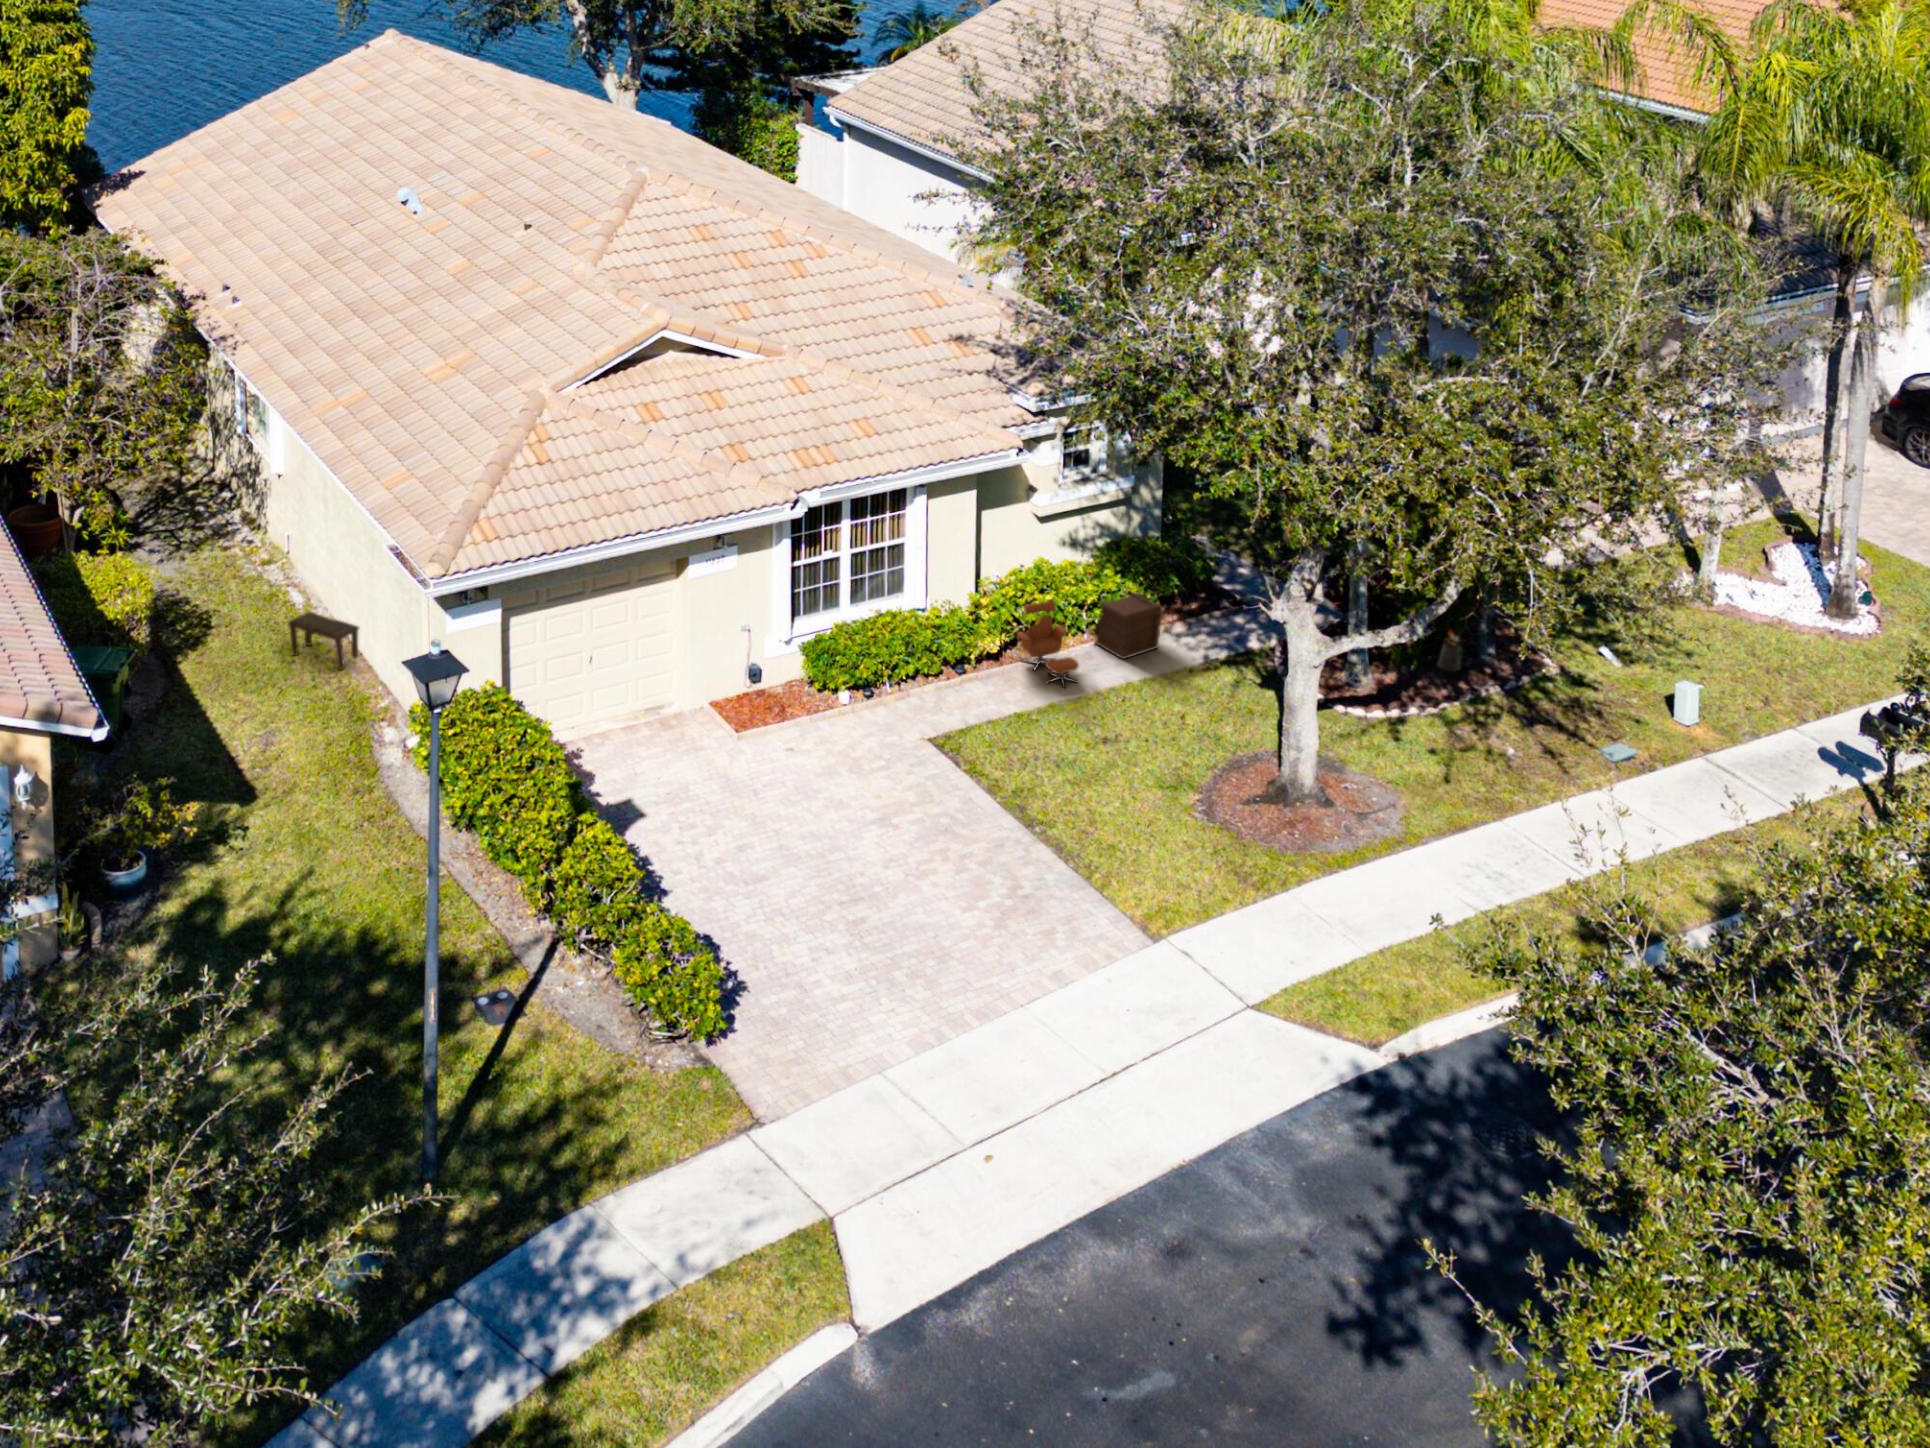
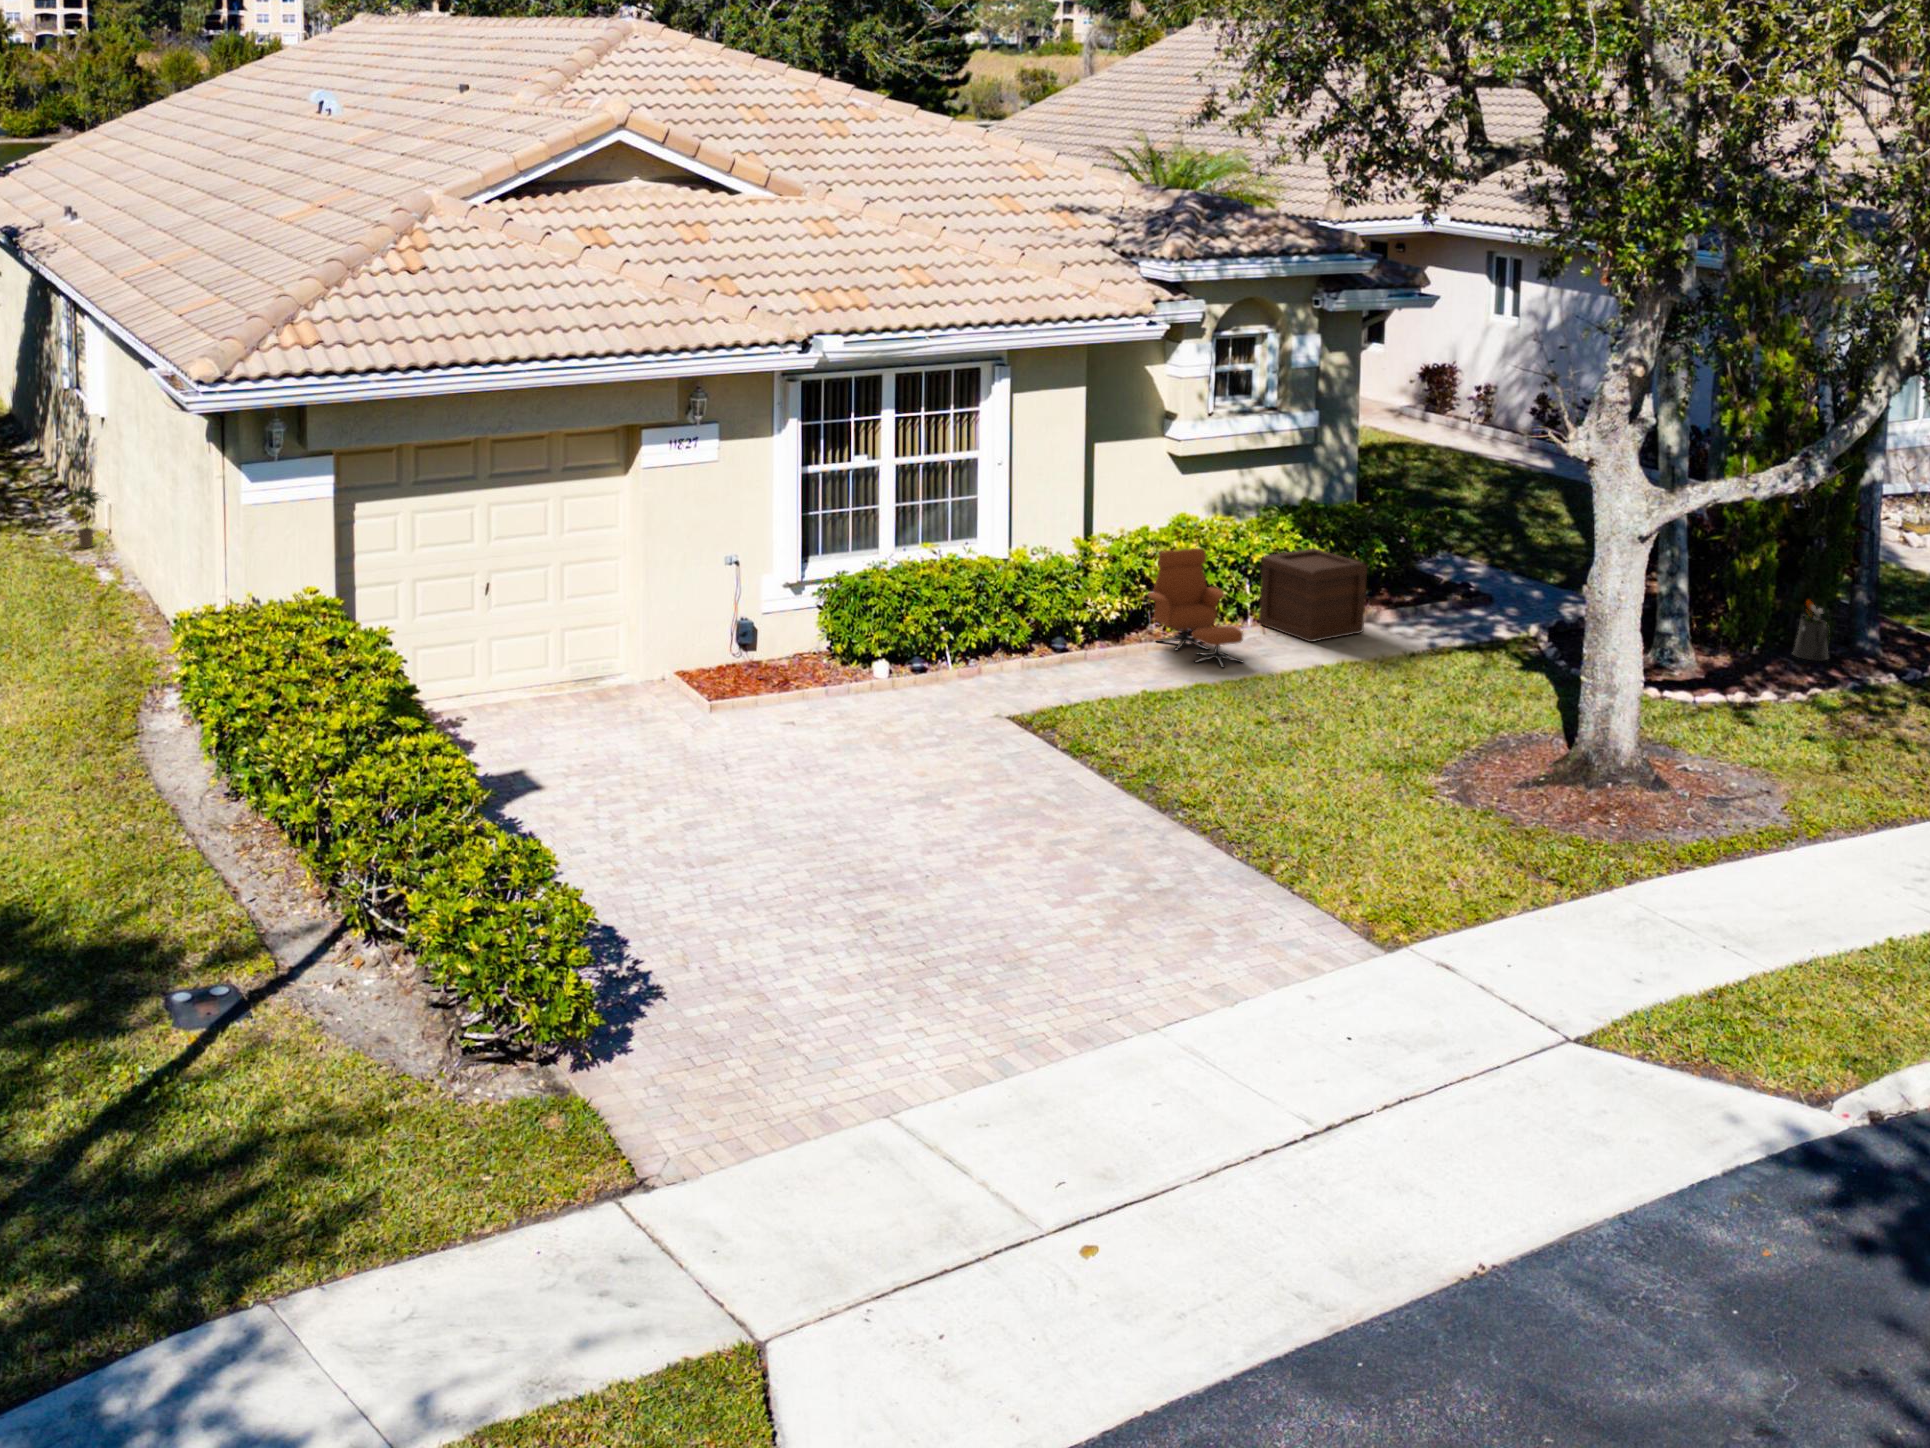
potted plant: none [264,528,291,573] -> present [73,486,101,548]
bench: present [289,612,359,670] -> none [58,559,161,635]

